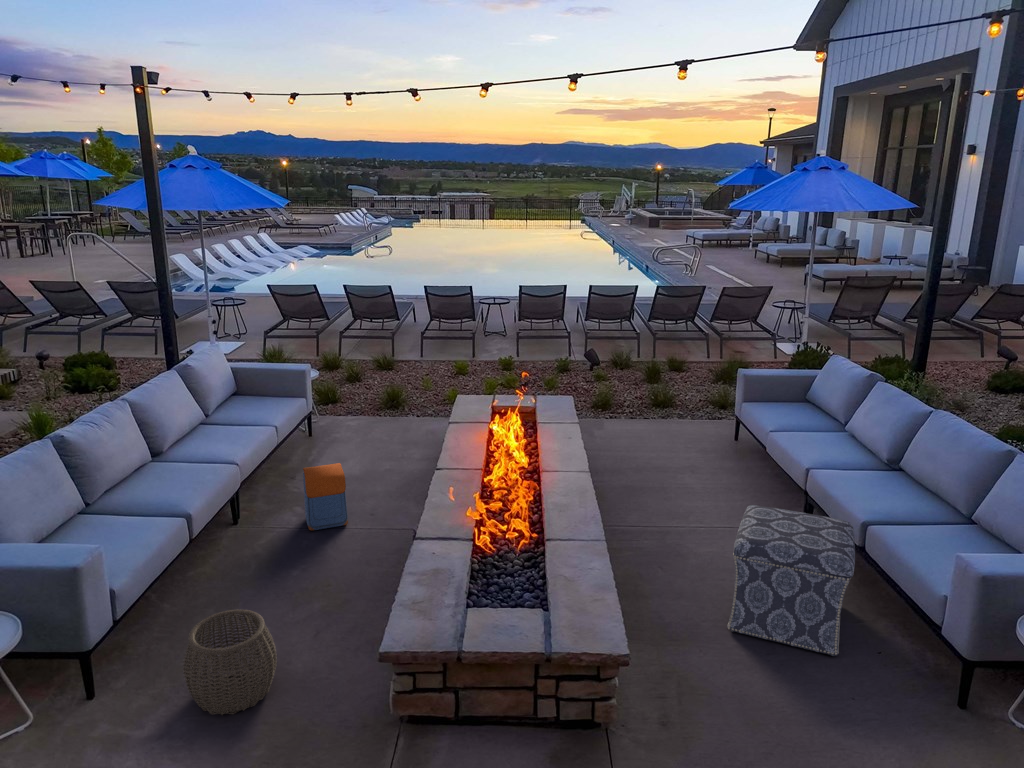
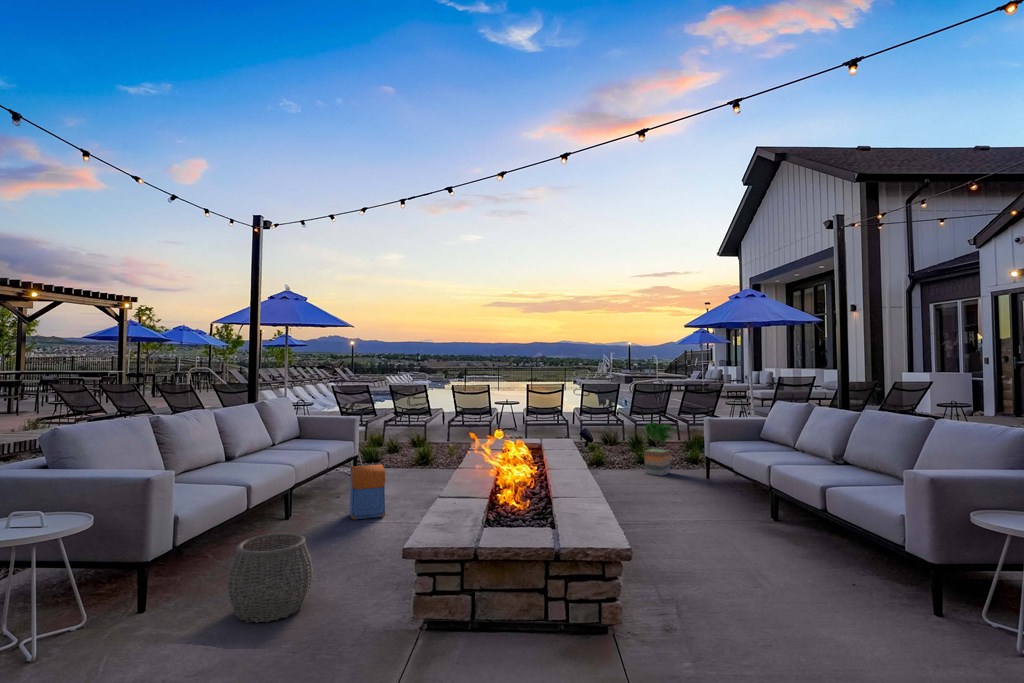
potted tree: none [662,374,705,442] -> present [644,422,675,475]
ottoman: present [727,505,855,656] -> none [714,472,822,589]

